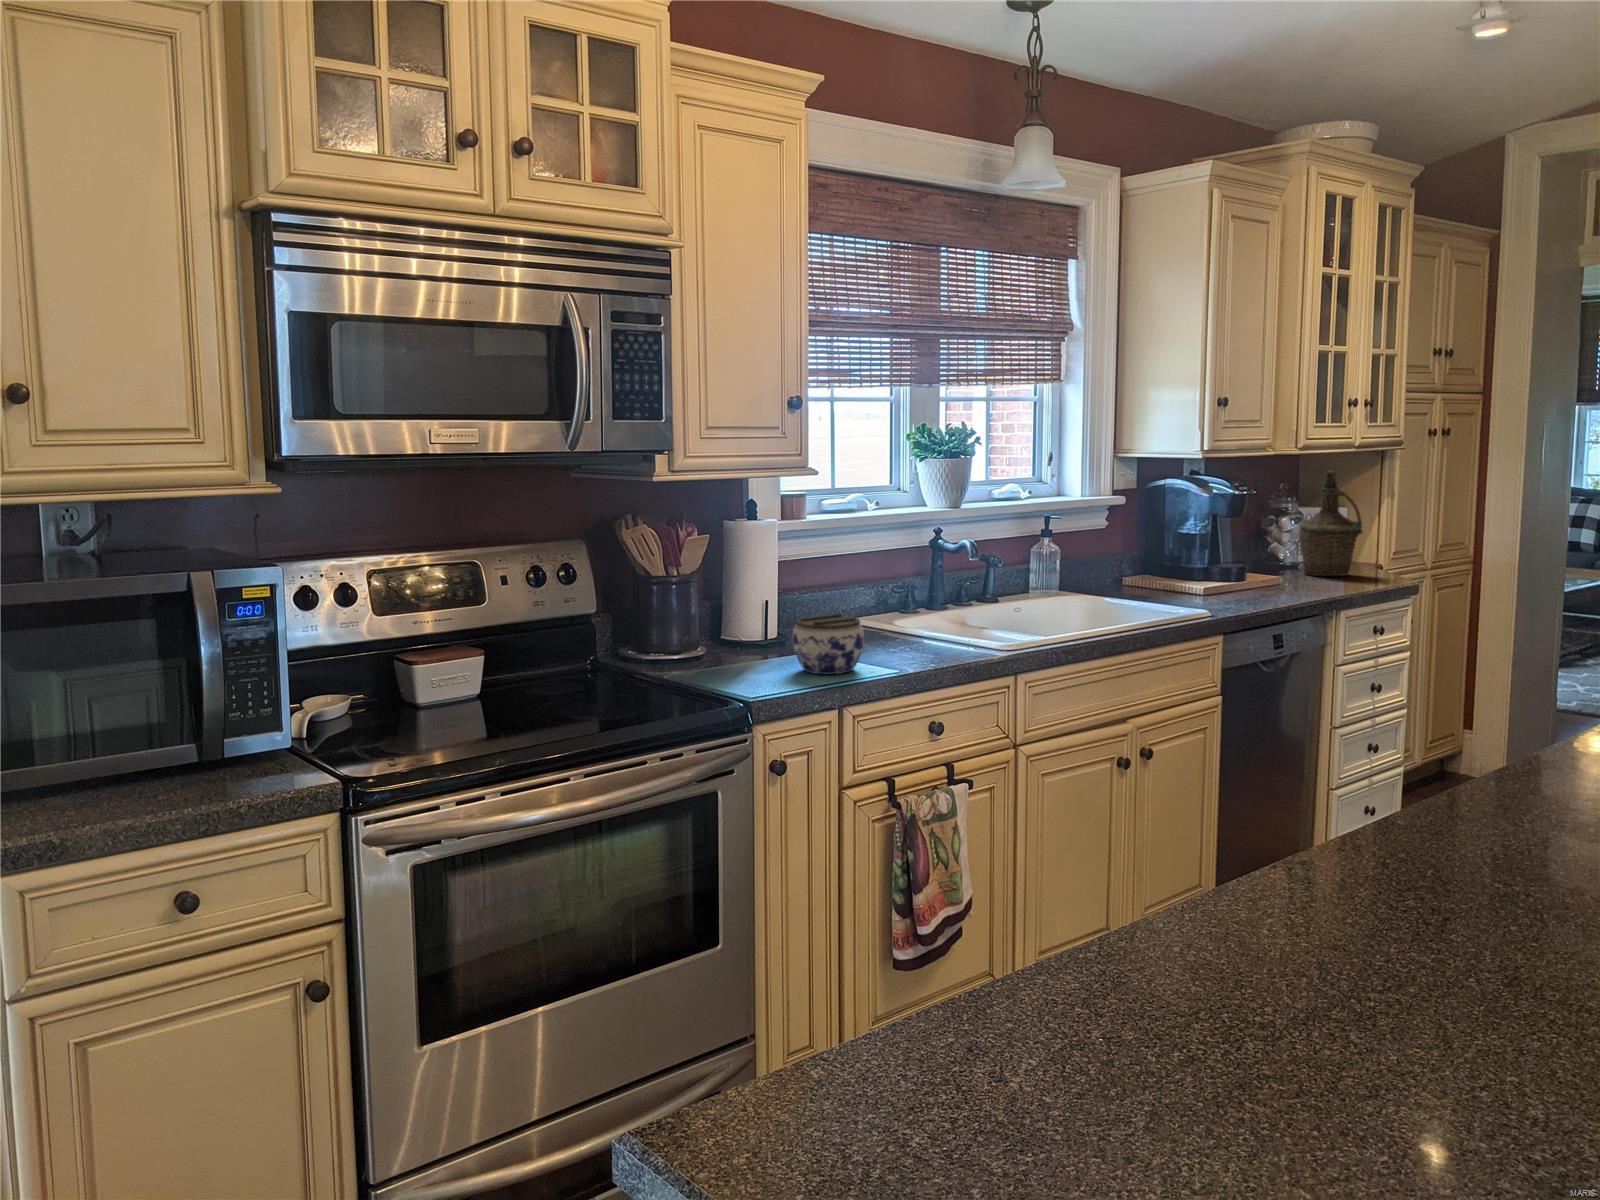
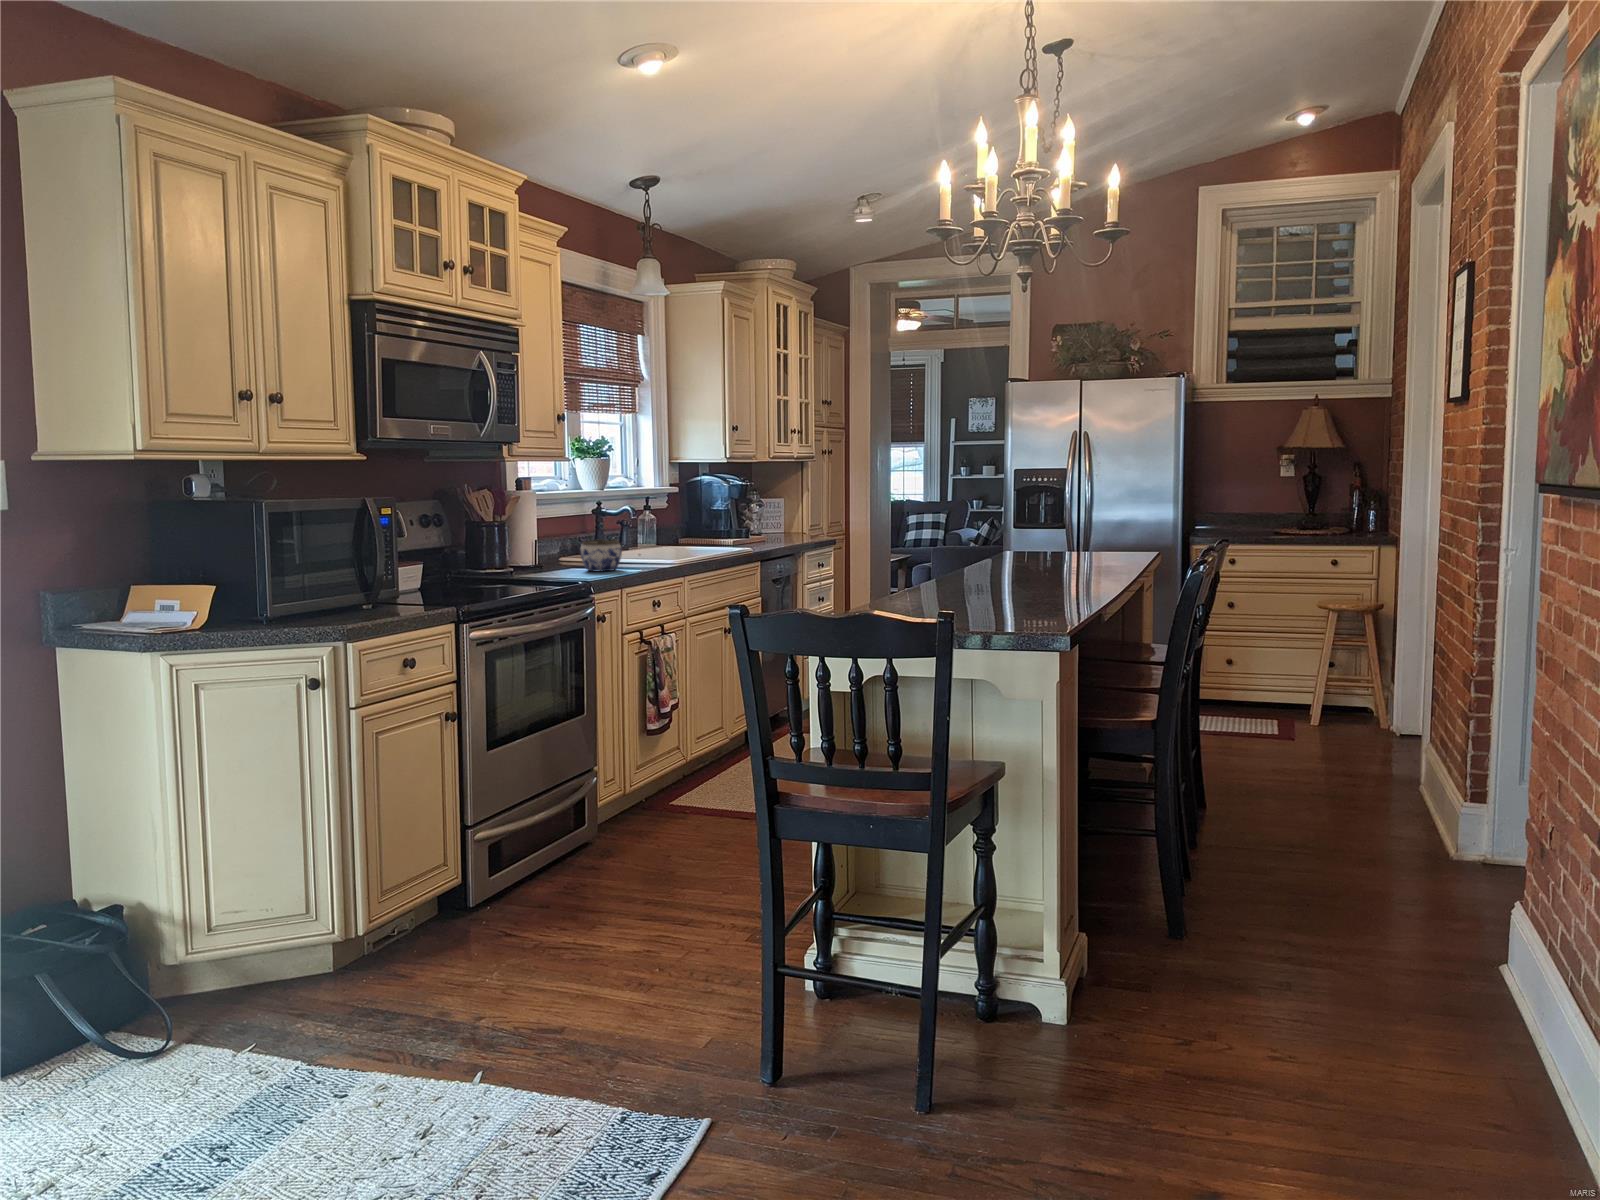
bottle: present [1299,471,1363,576] -> none [769,471,805,535]

